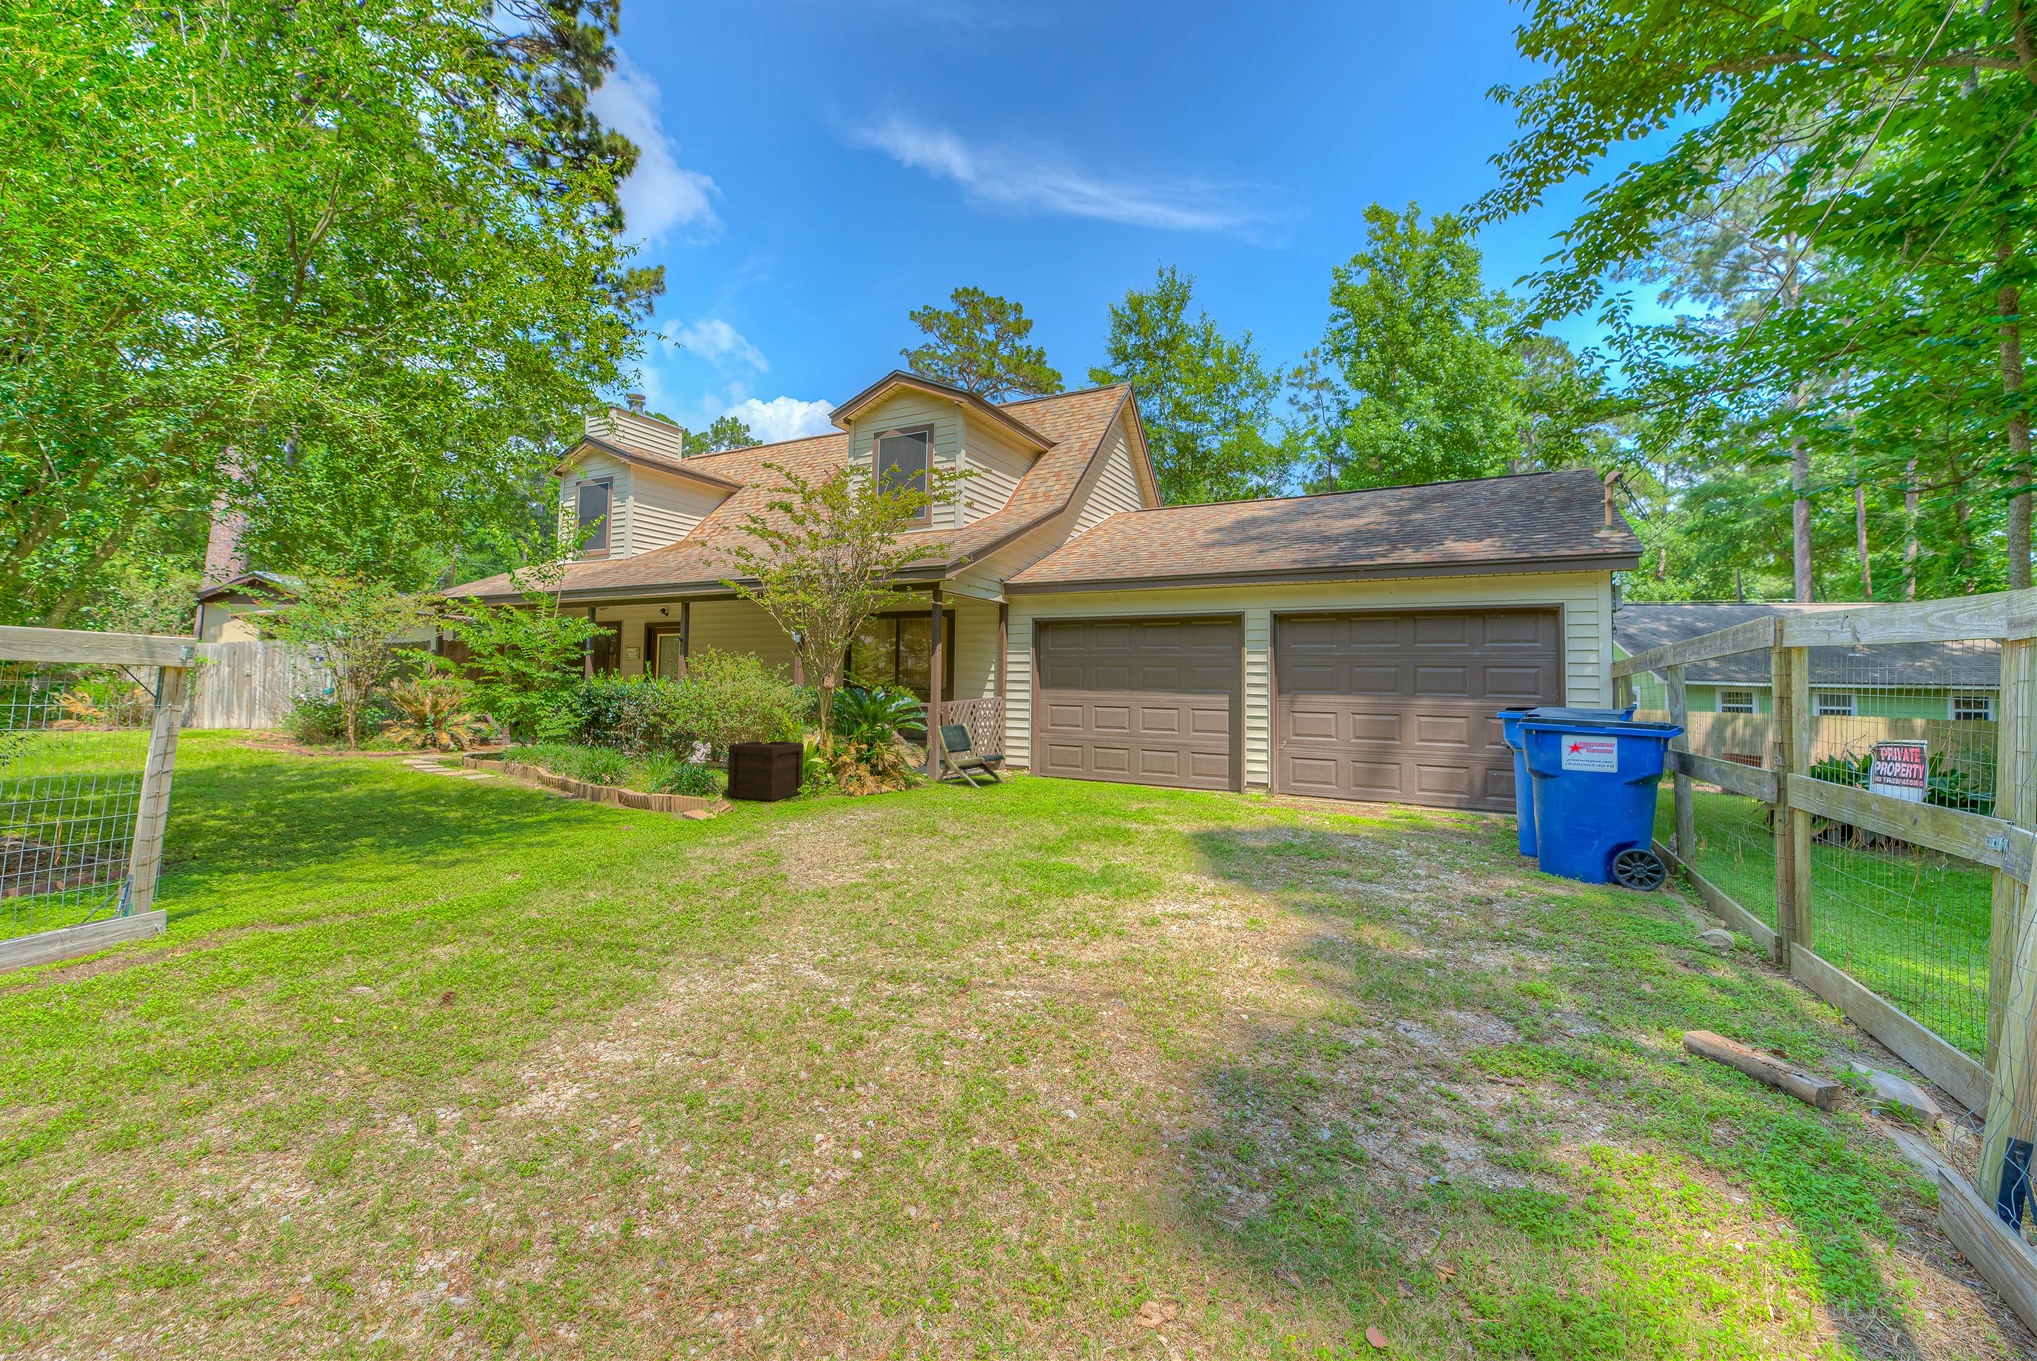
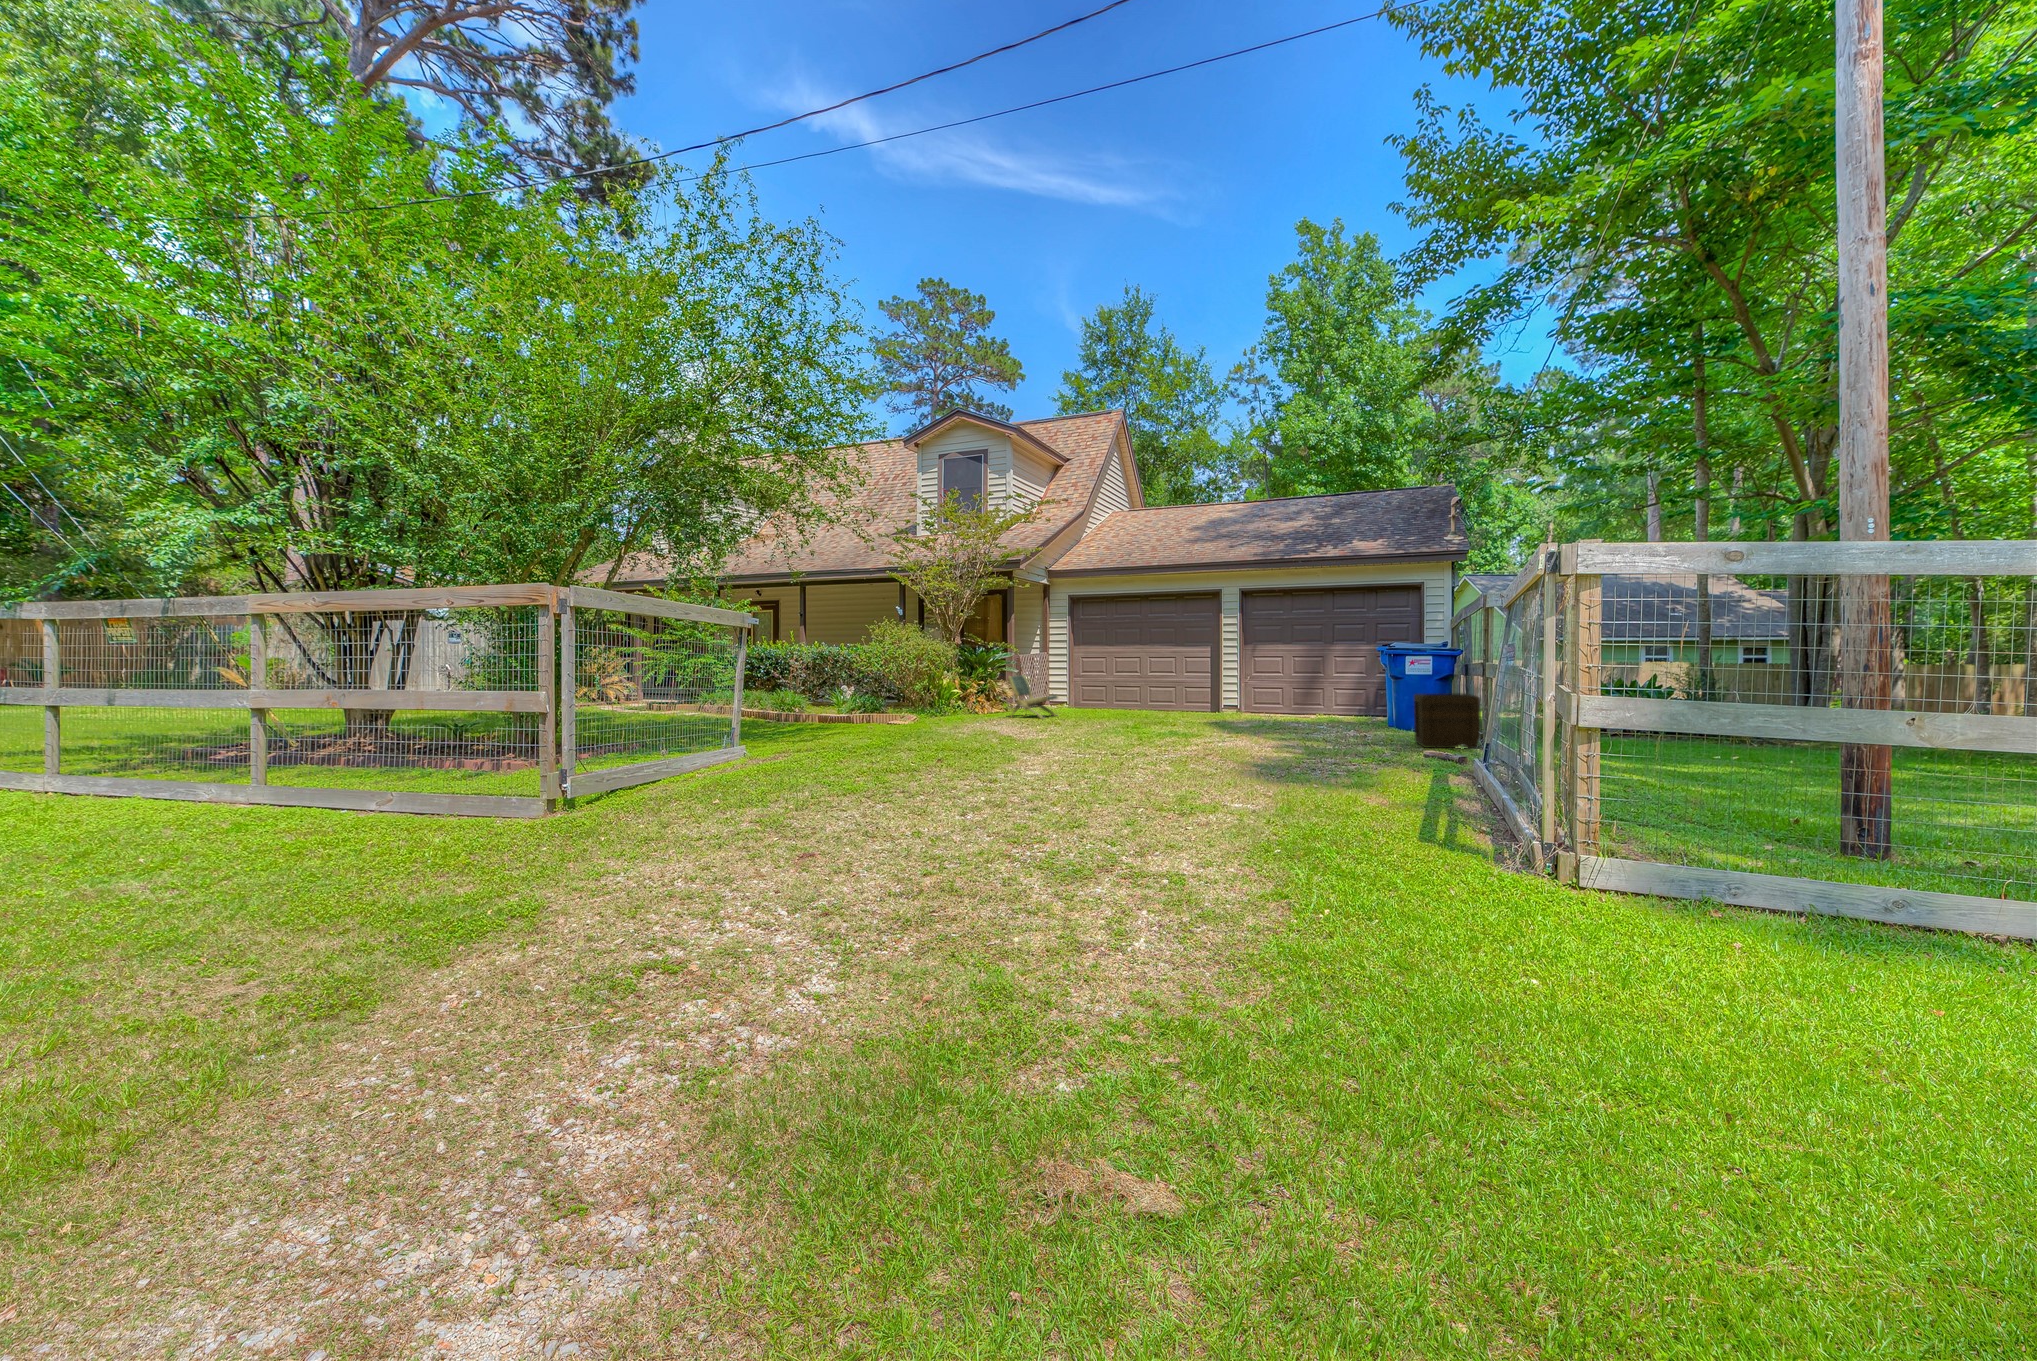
wooden crate: present [728,740,803,801] -> present [1414,693,1480,748]

